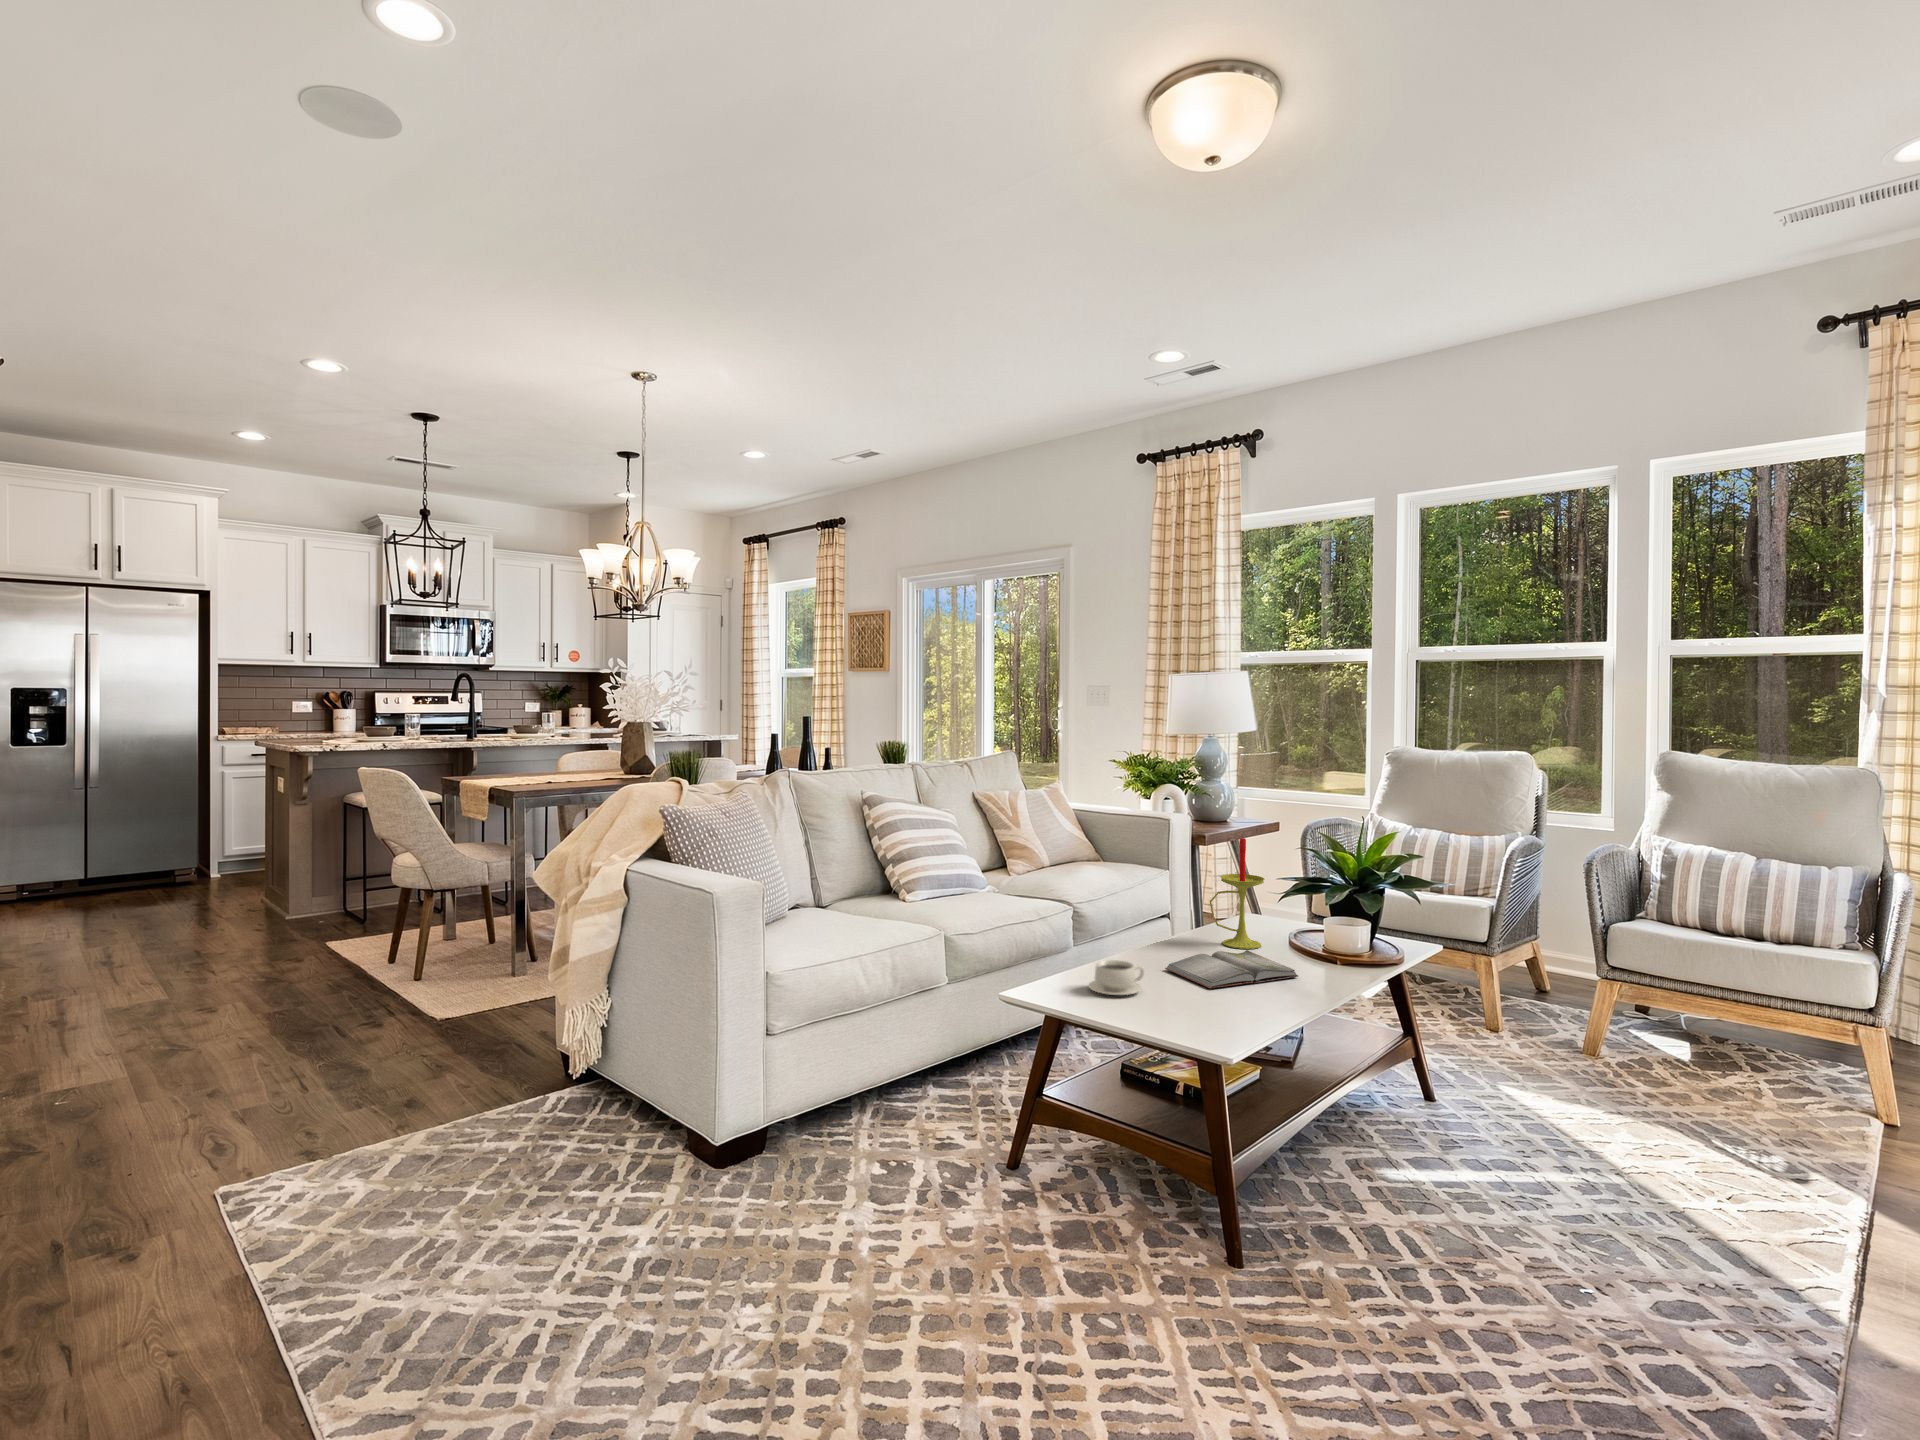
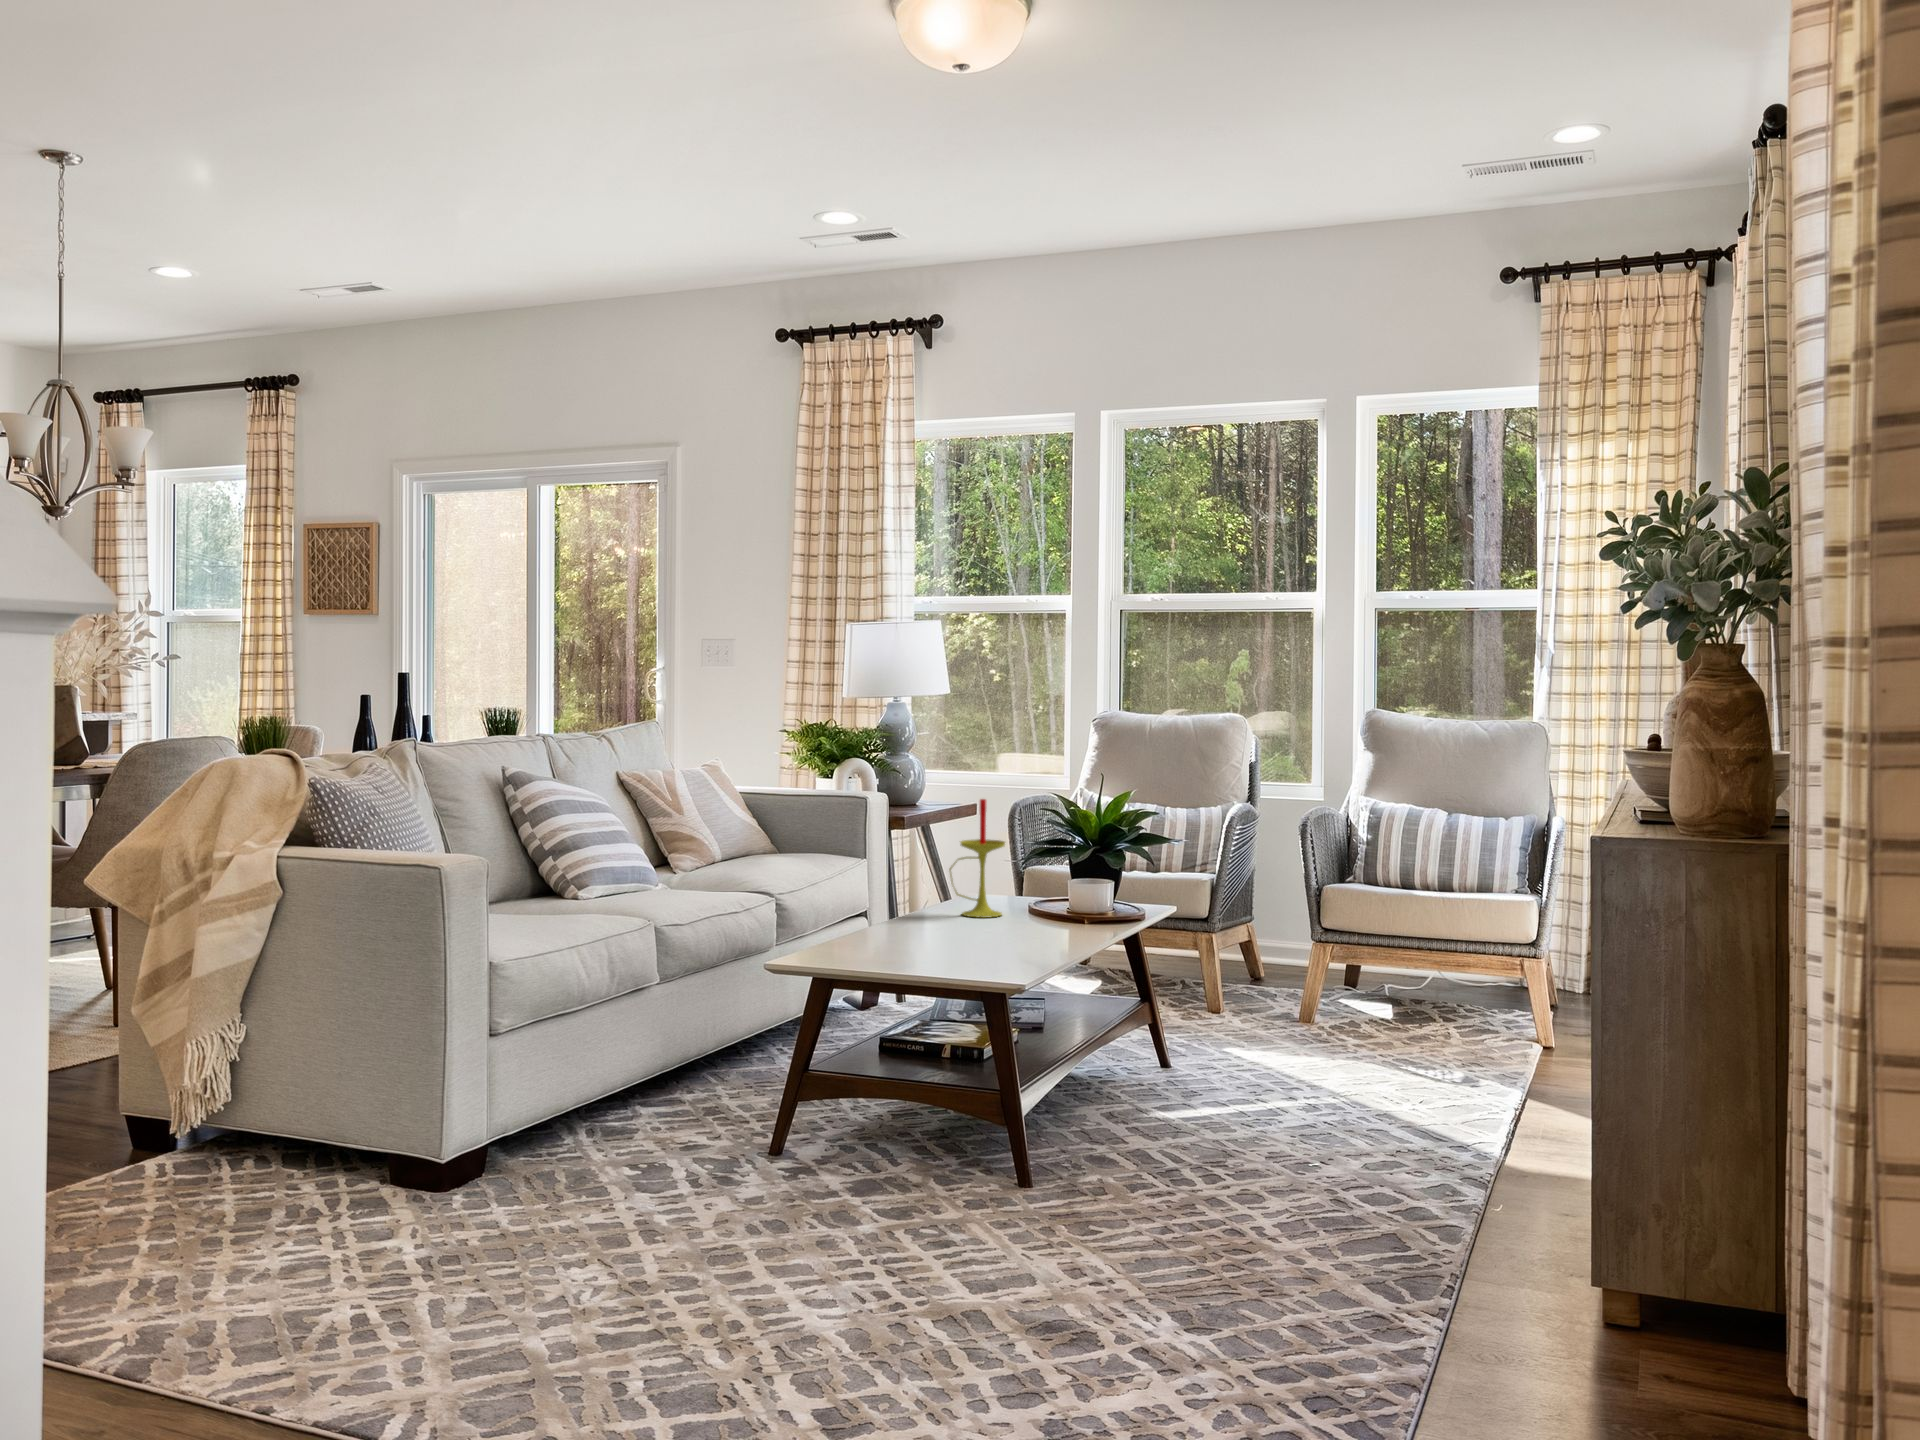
hardback book: present [1165,950,1298,988] -> none [919,914,1053,944]
teacup: present [1088,960,1144,995] -> none [853,921,910,953]

